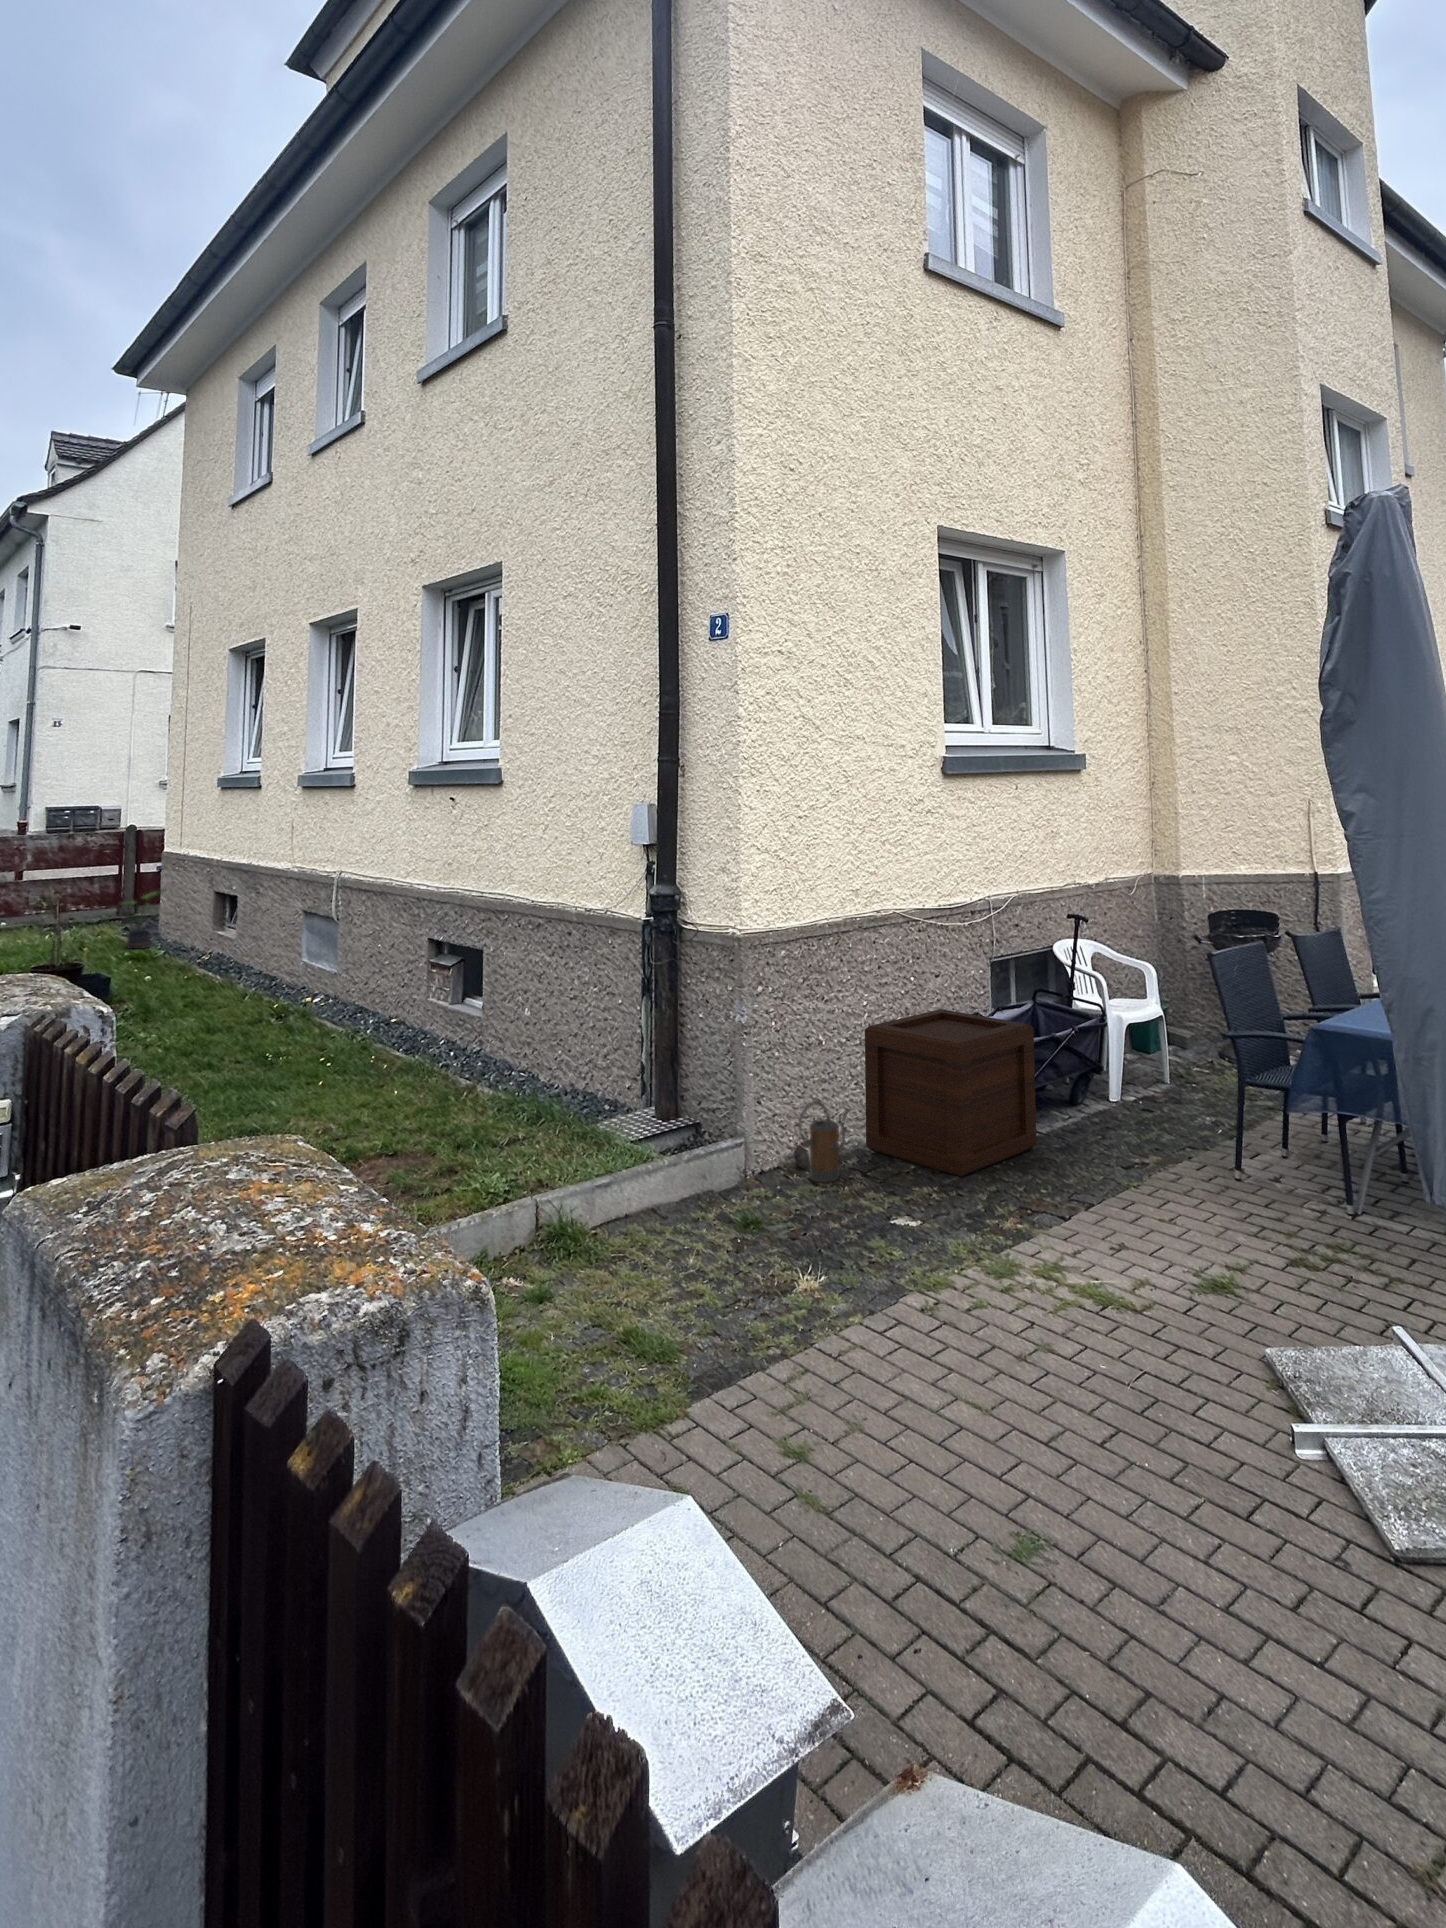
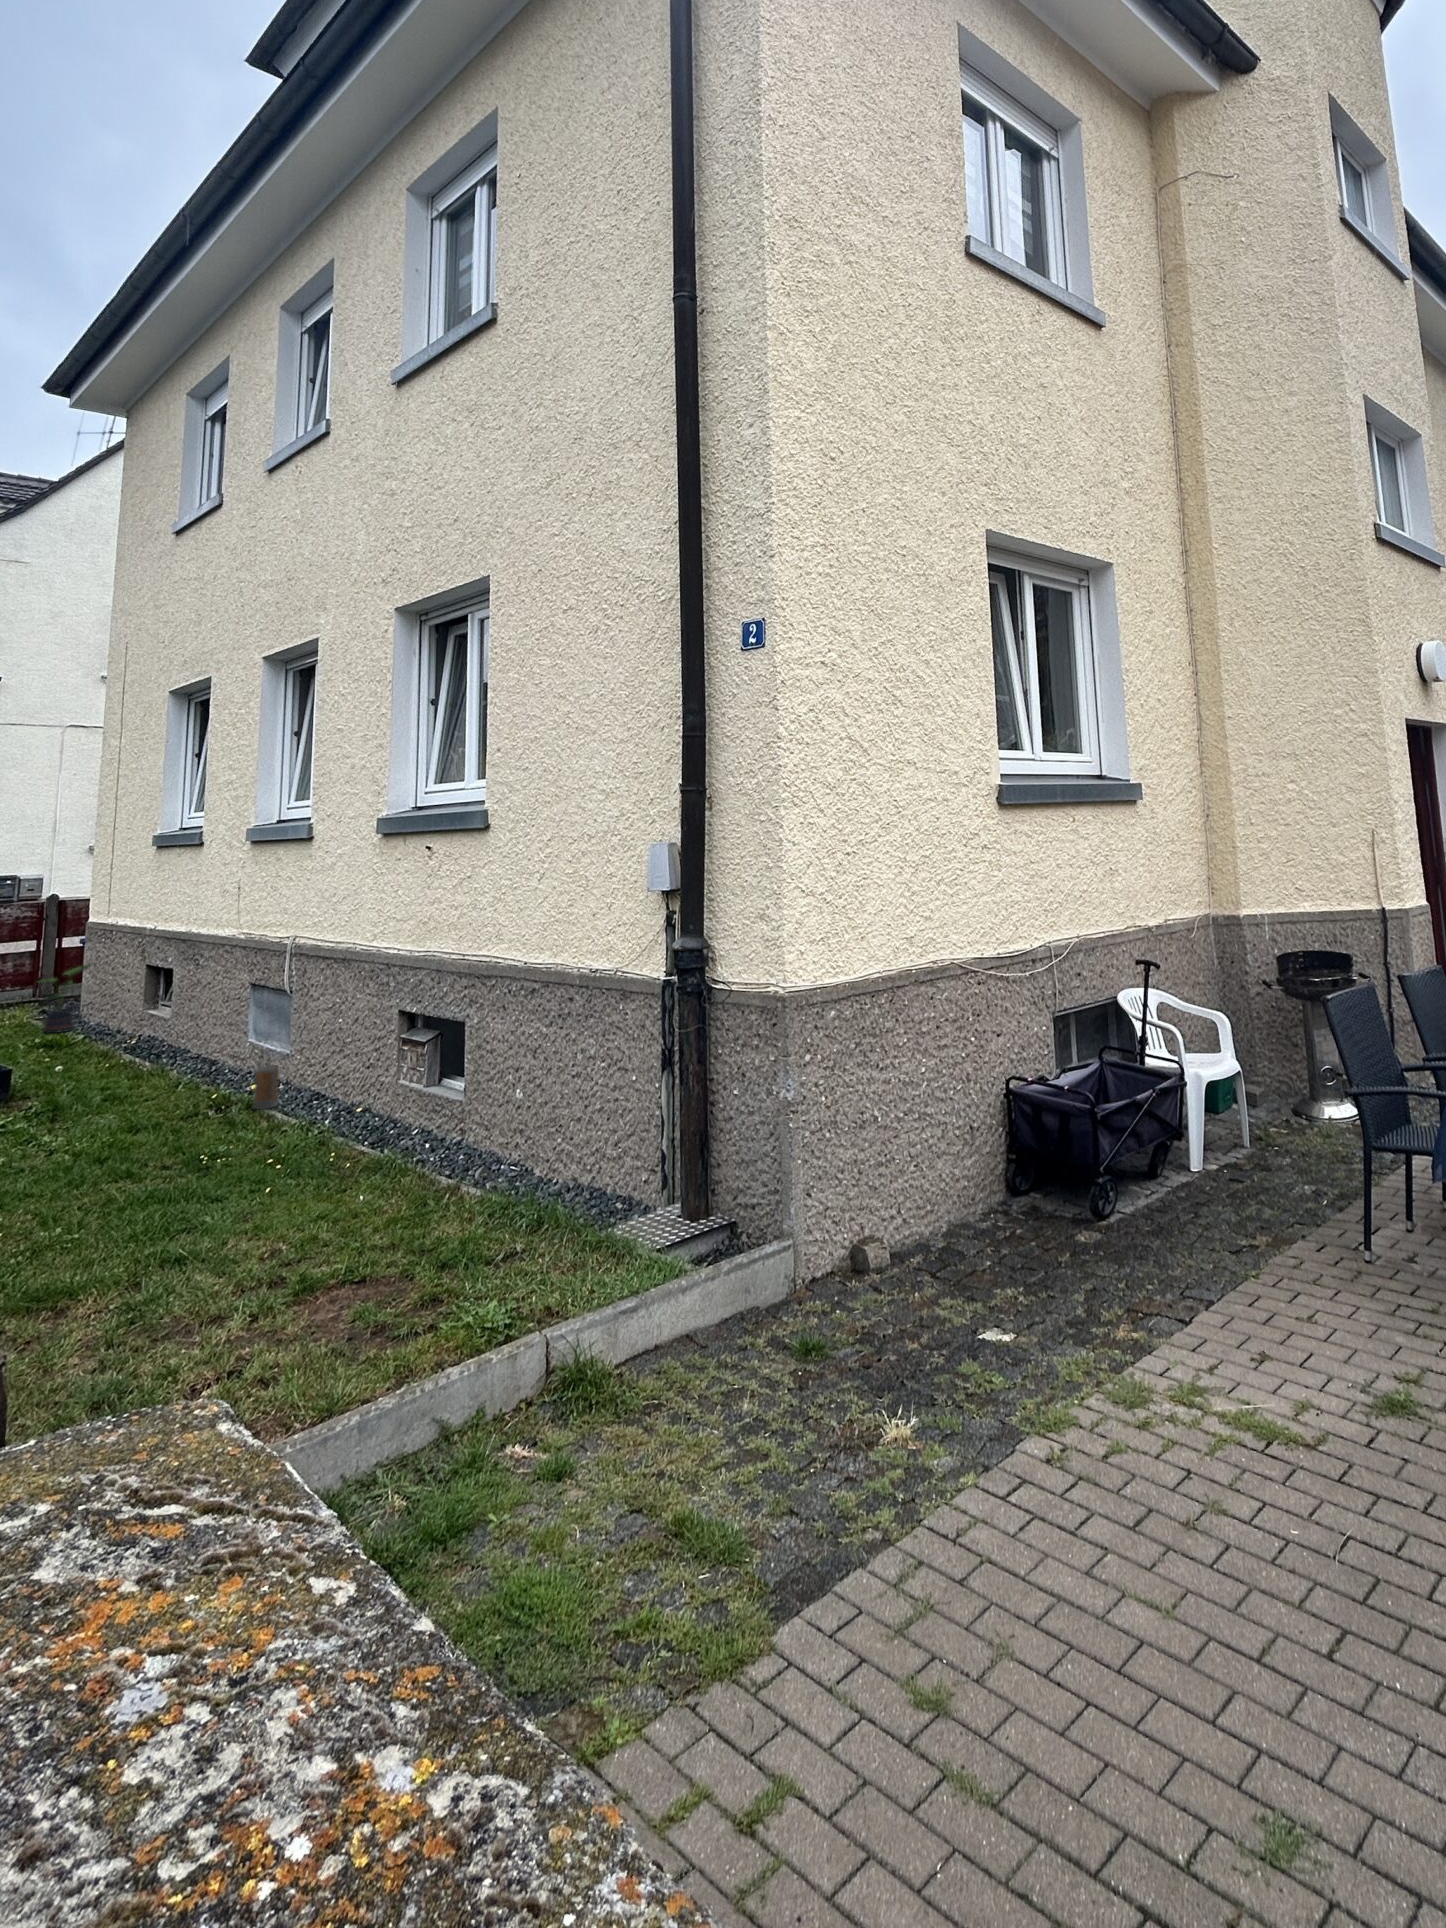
wooden crate: present [865,1009,1037,1177] -> none [925,1072,1125,1272]
watering can: present [798,1101,849,1182] -> present [253,1050,279,1109]

